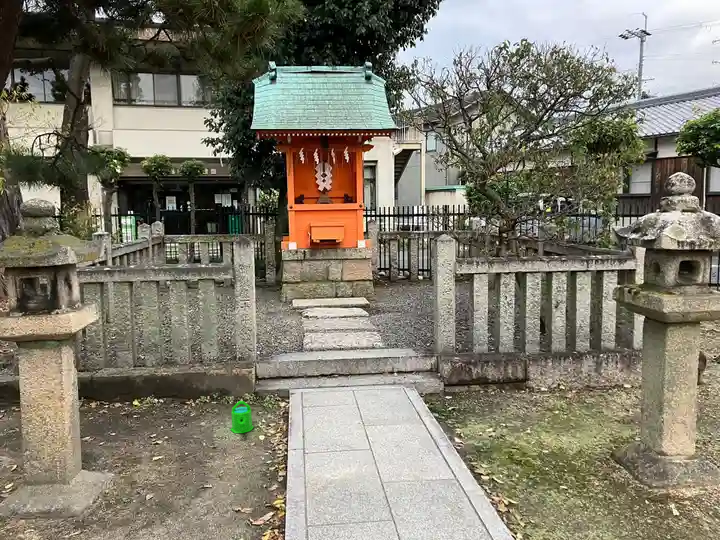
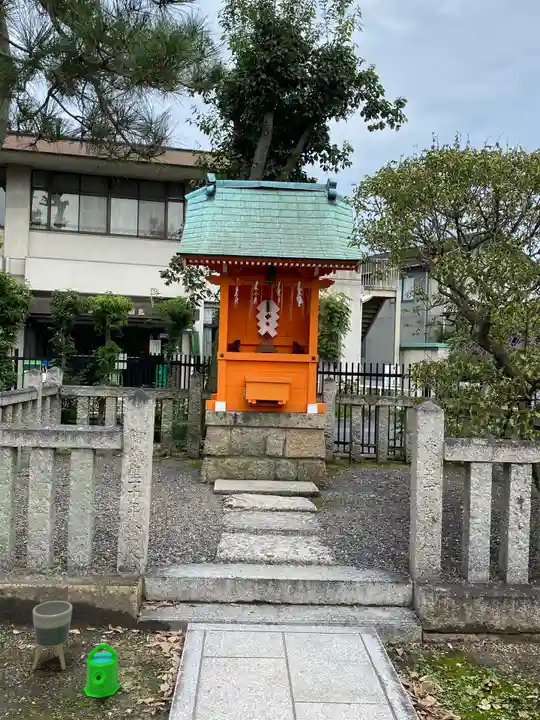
planter: none [191,379,216,422] -> present [32,601,72,670]

